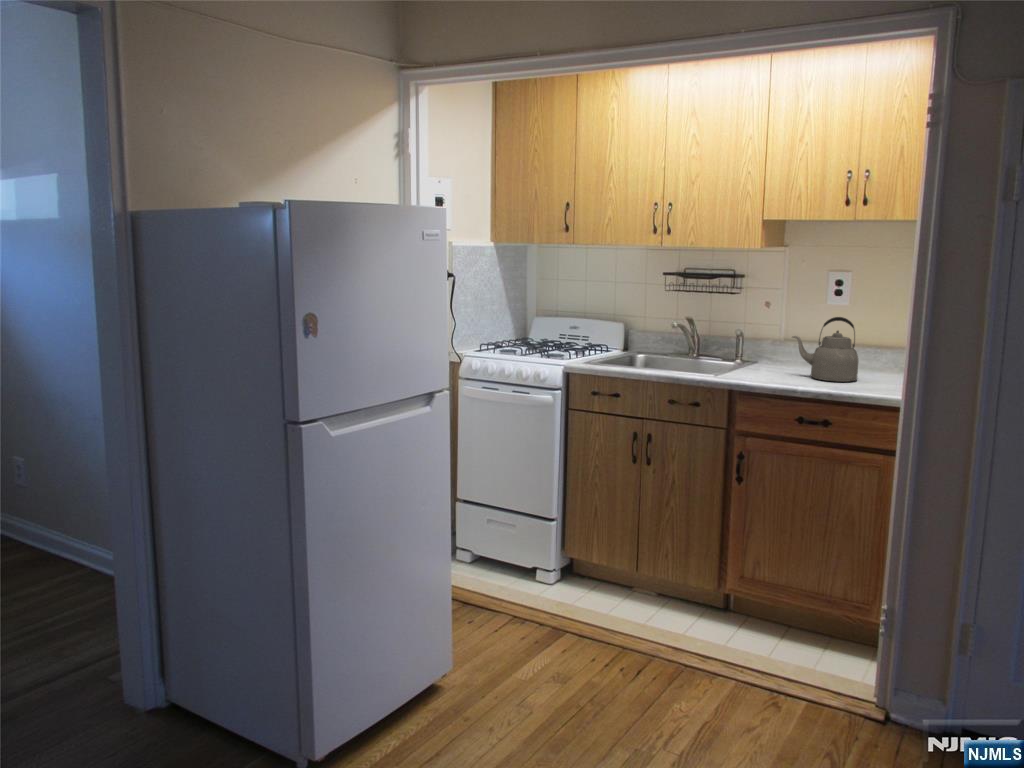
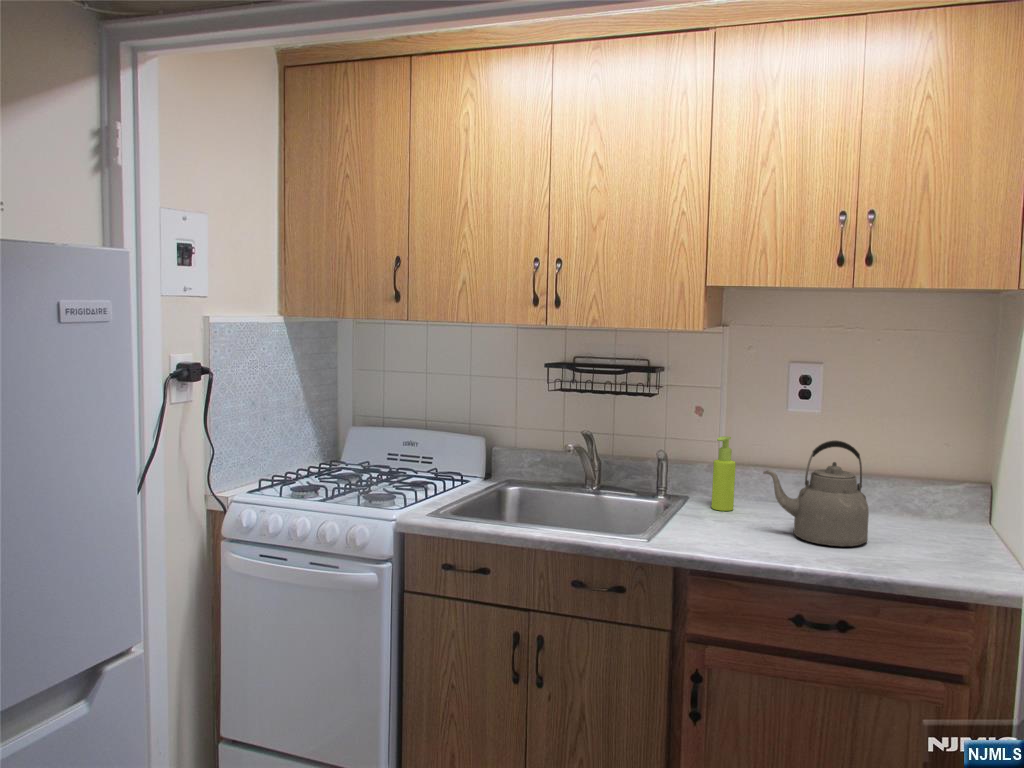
soap dispenser: none [768,318,784,367] -> present [711,436,736,511]

